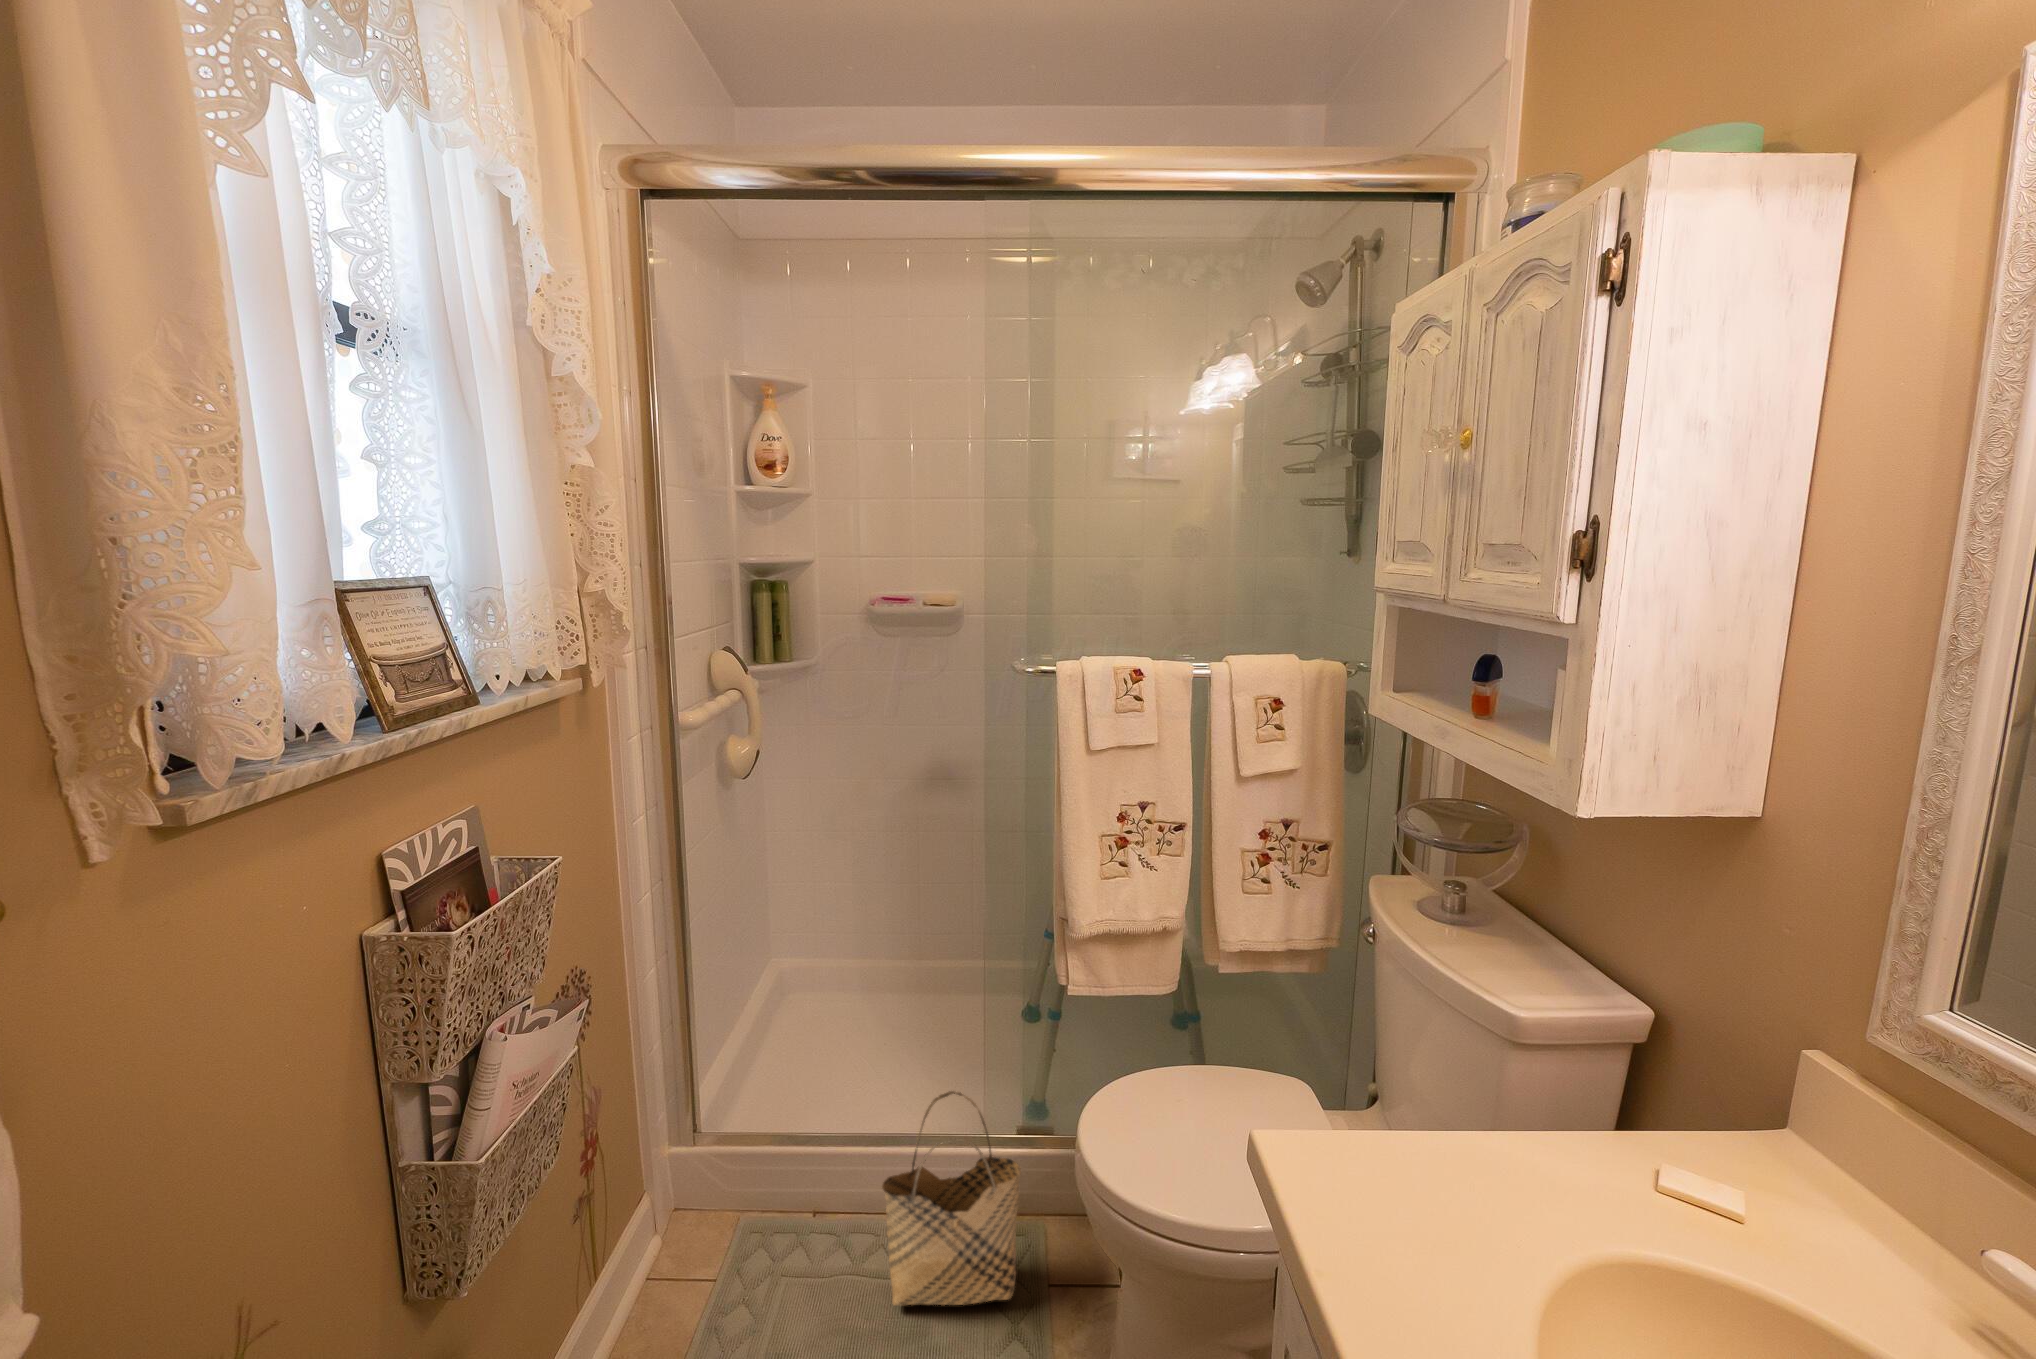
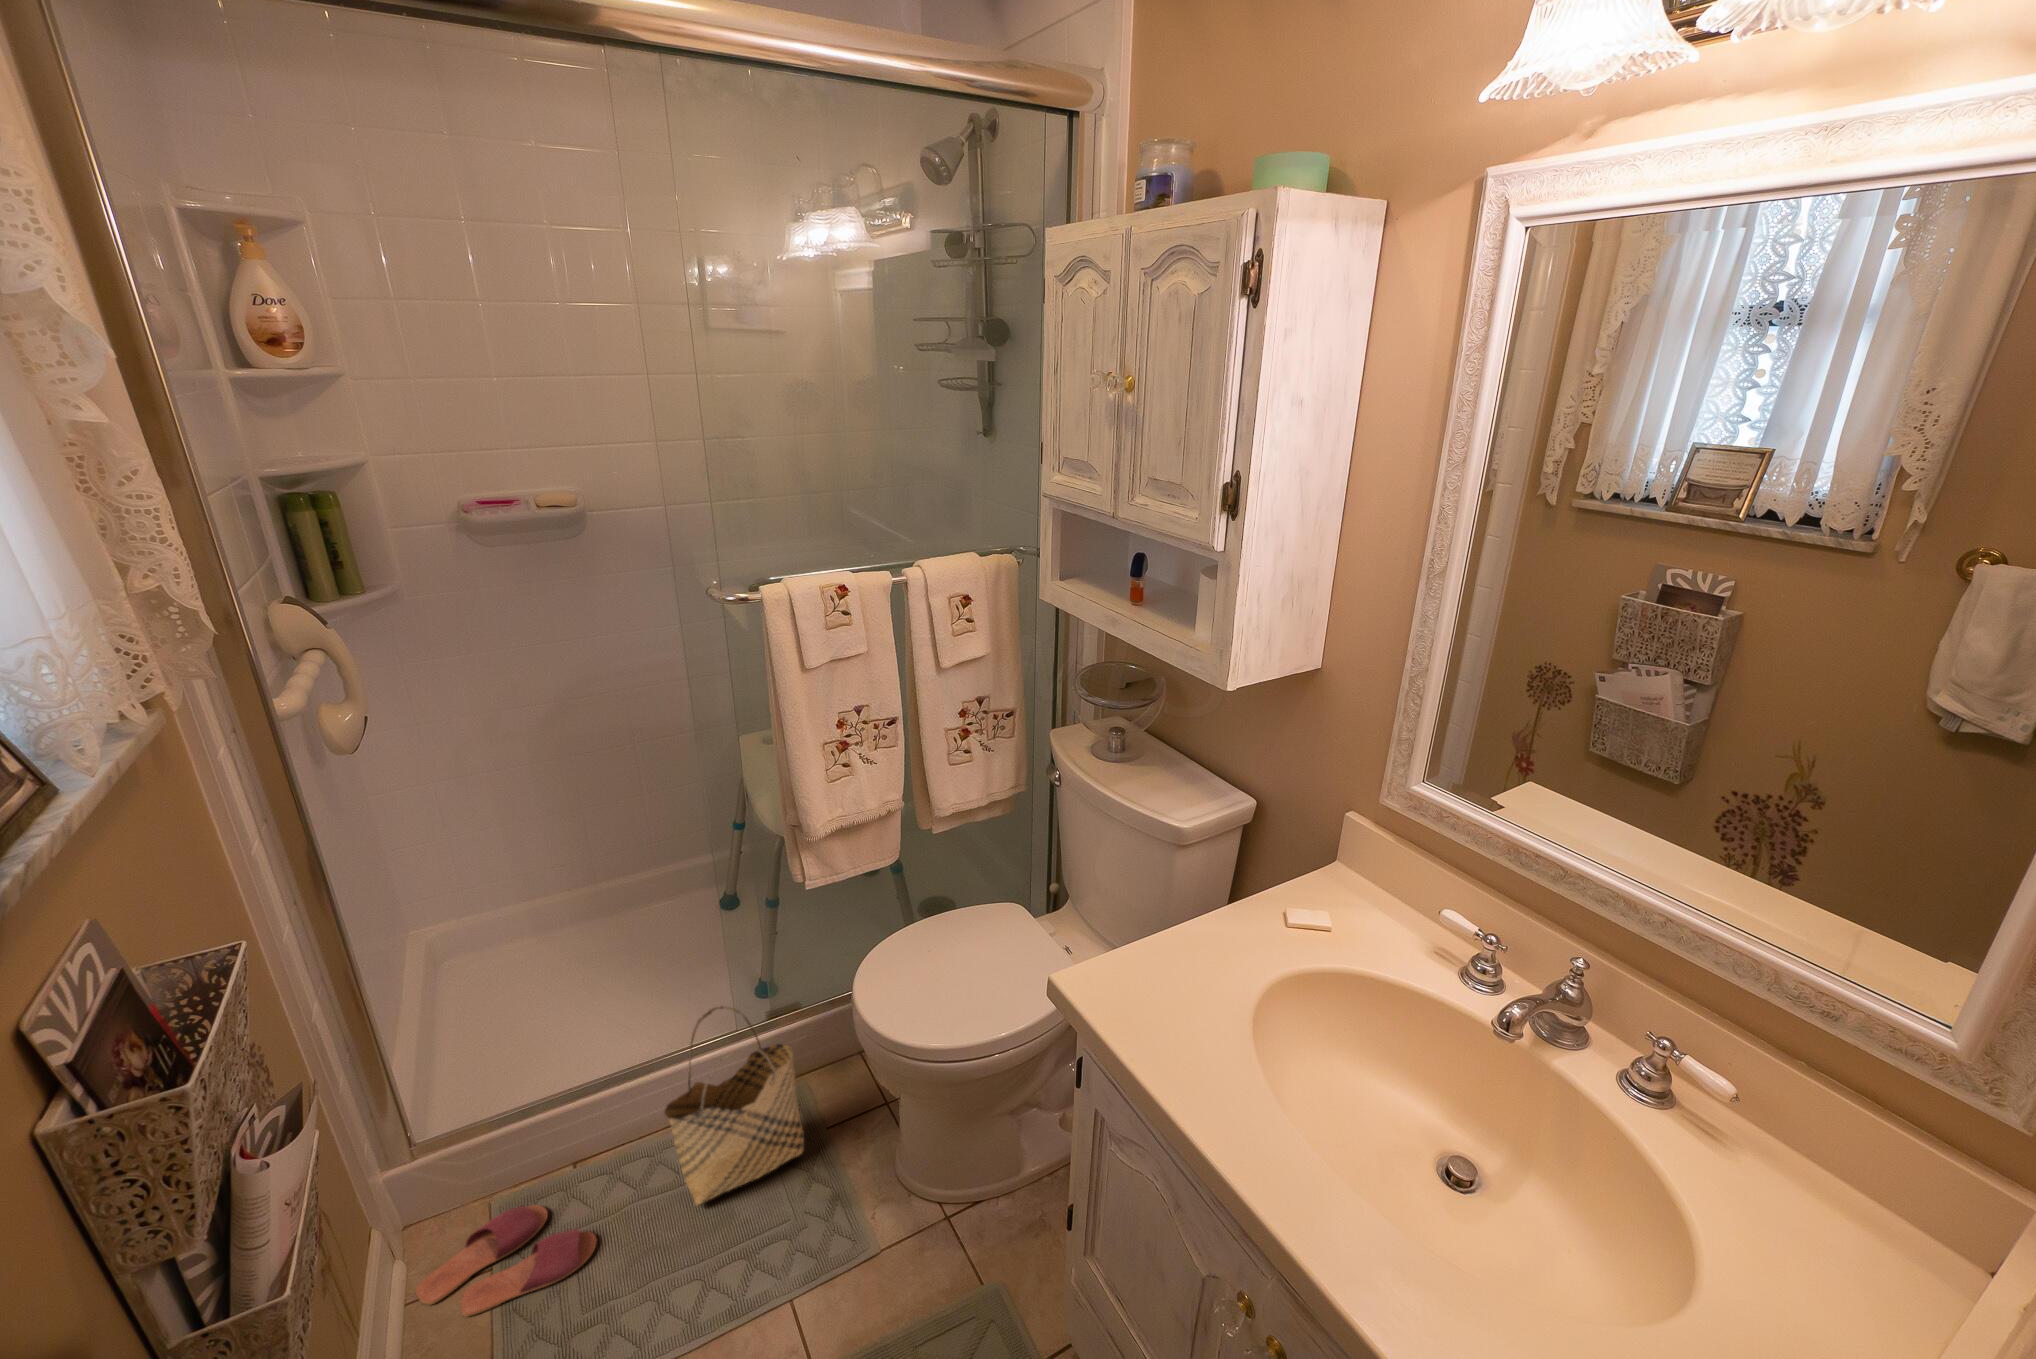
slippers: none [658,1229,802,1320] -> present [416,1205,597,1317]

